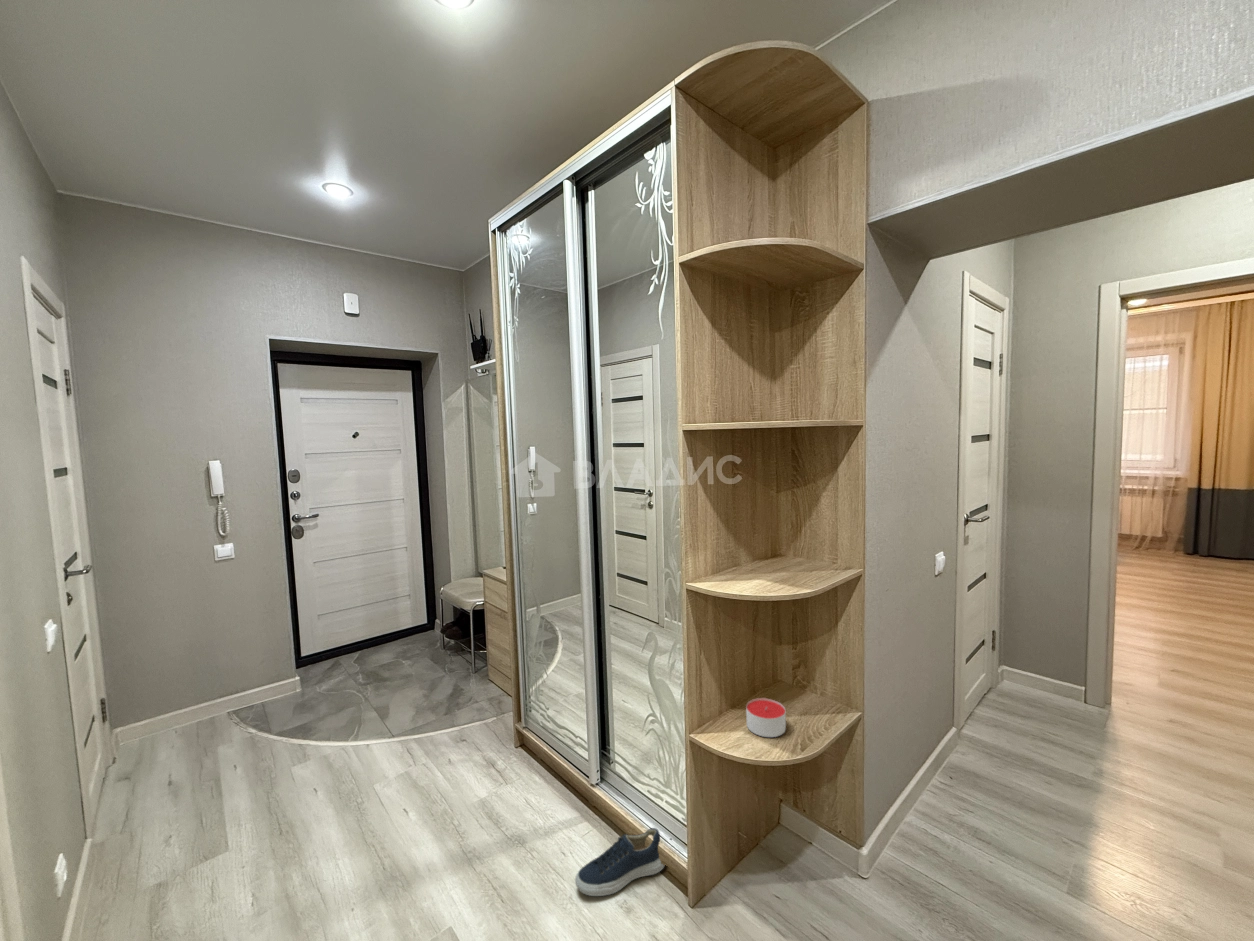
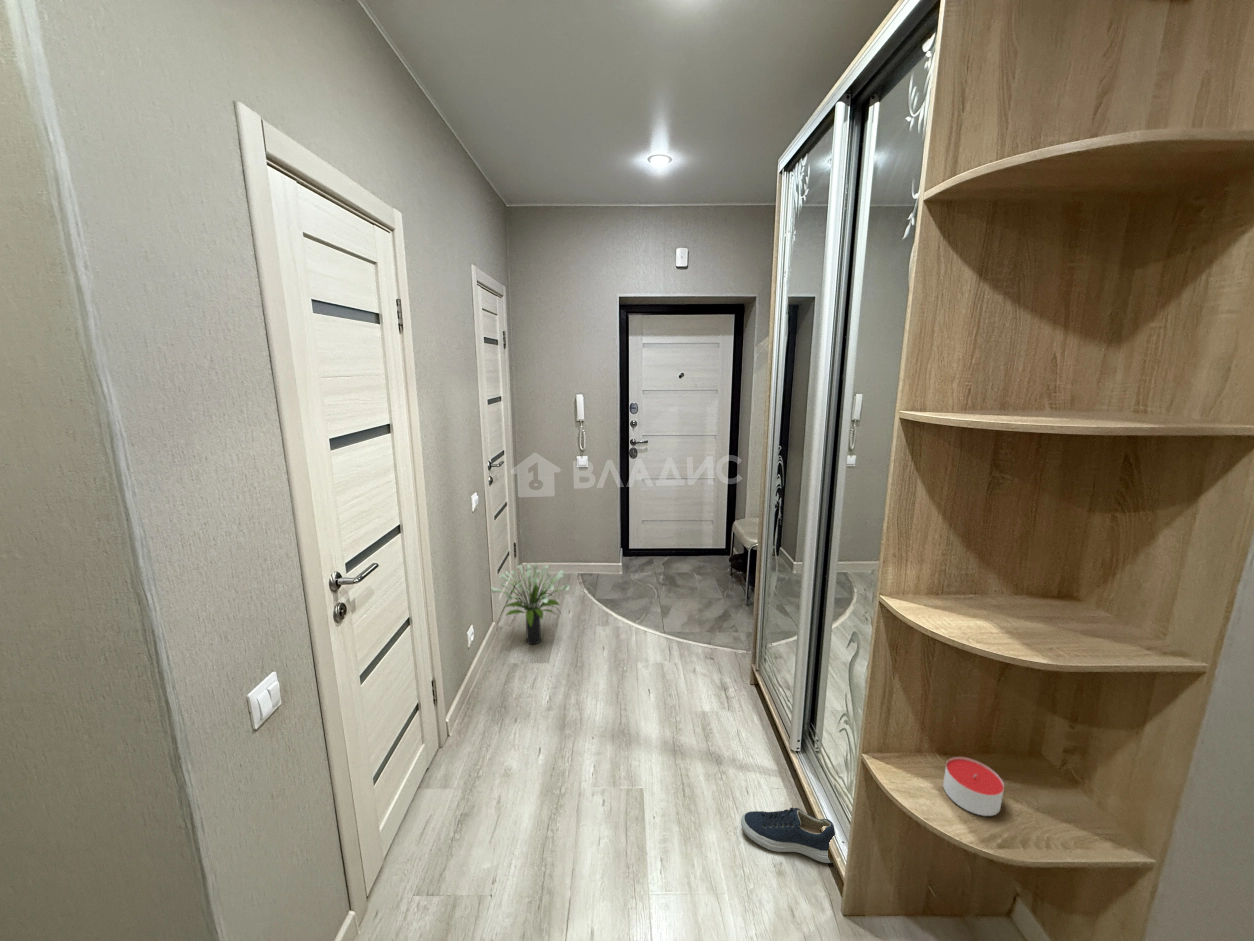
potted plant: none [89,706,252,842] -> present [491,563,570,644]

